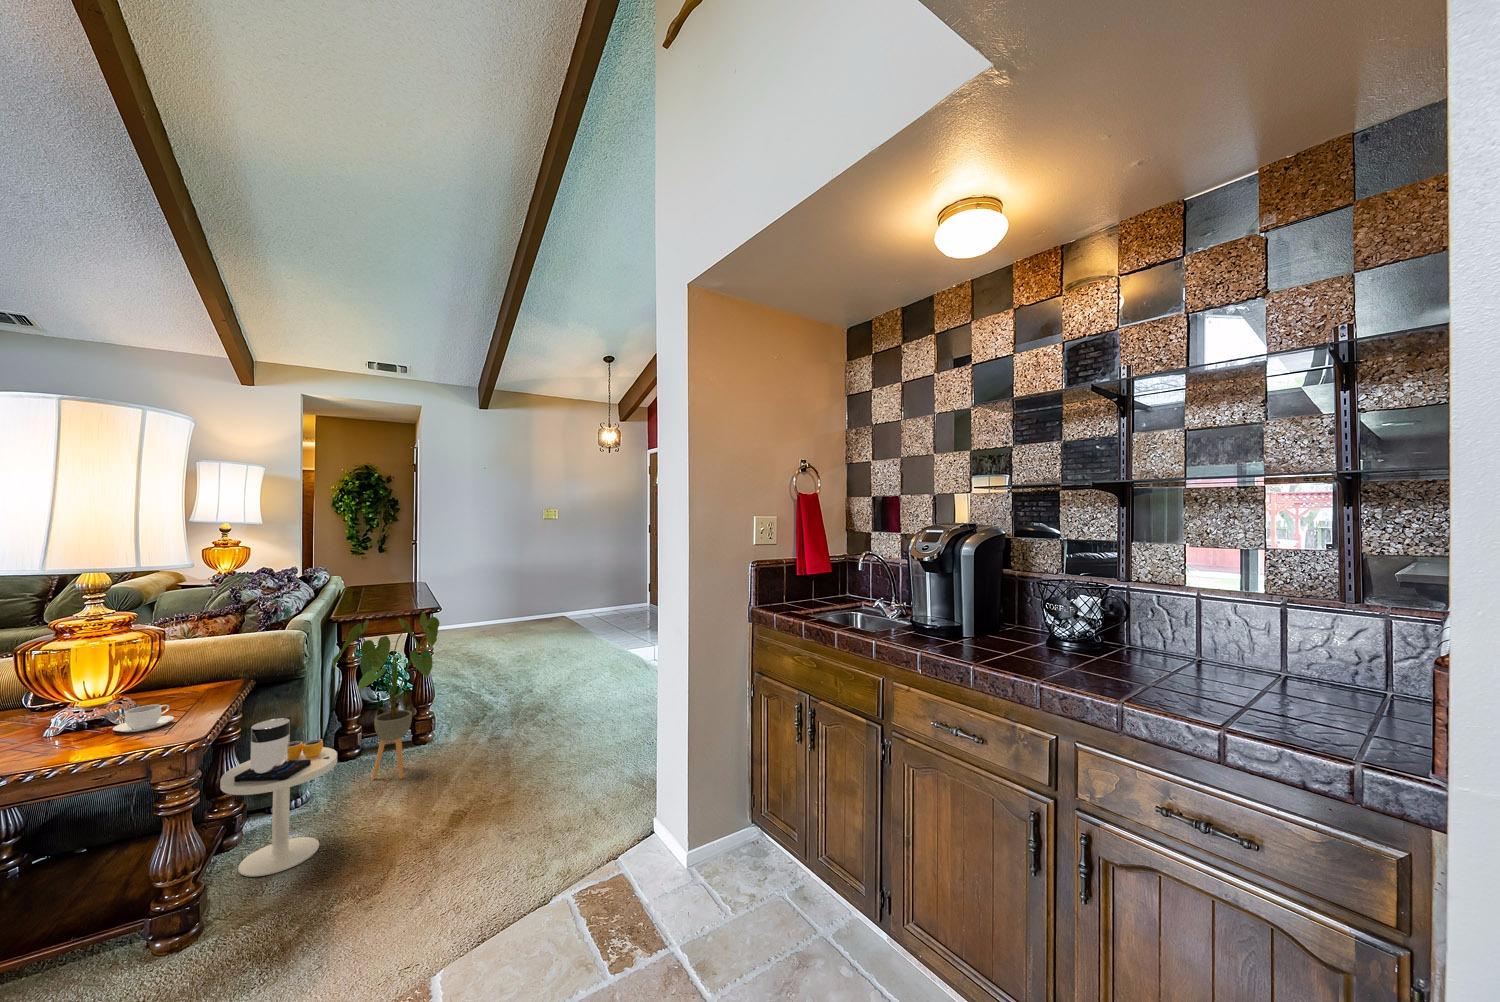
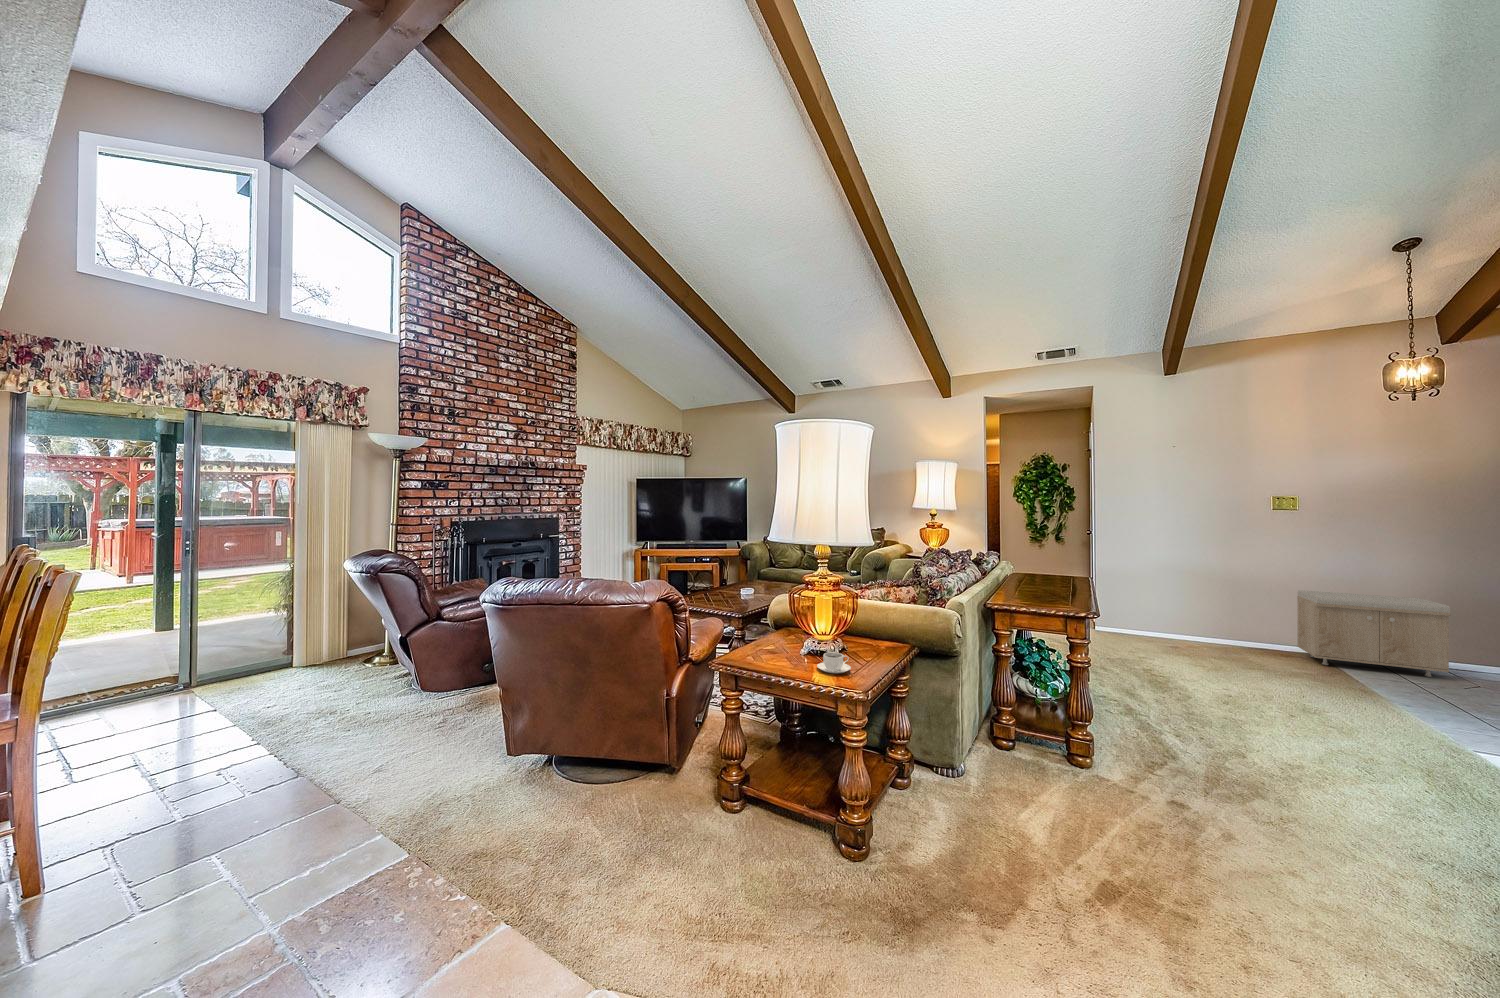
storage bench: none [560,570,627,622] -> present [1297,590,1451,677]
house plant: present [333,613,440,779] -> none [987,612,1098,798]
side table: present [220,716,337,877] -> none [890,691,979,842]

